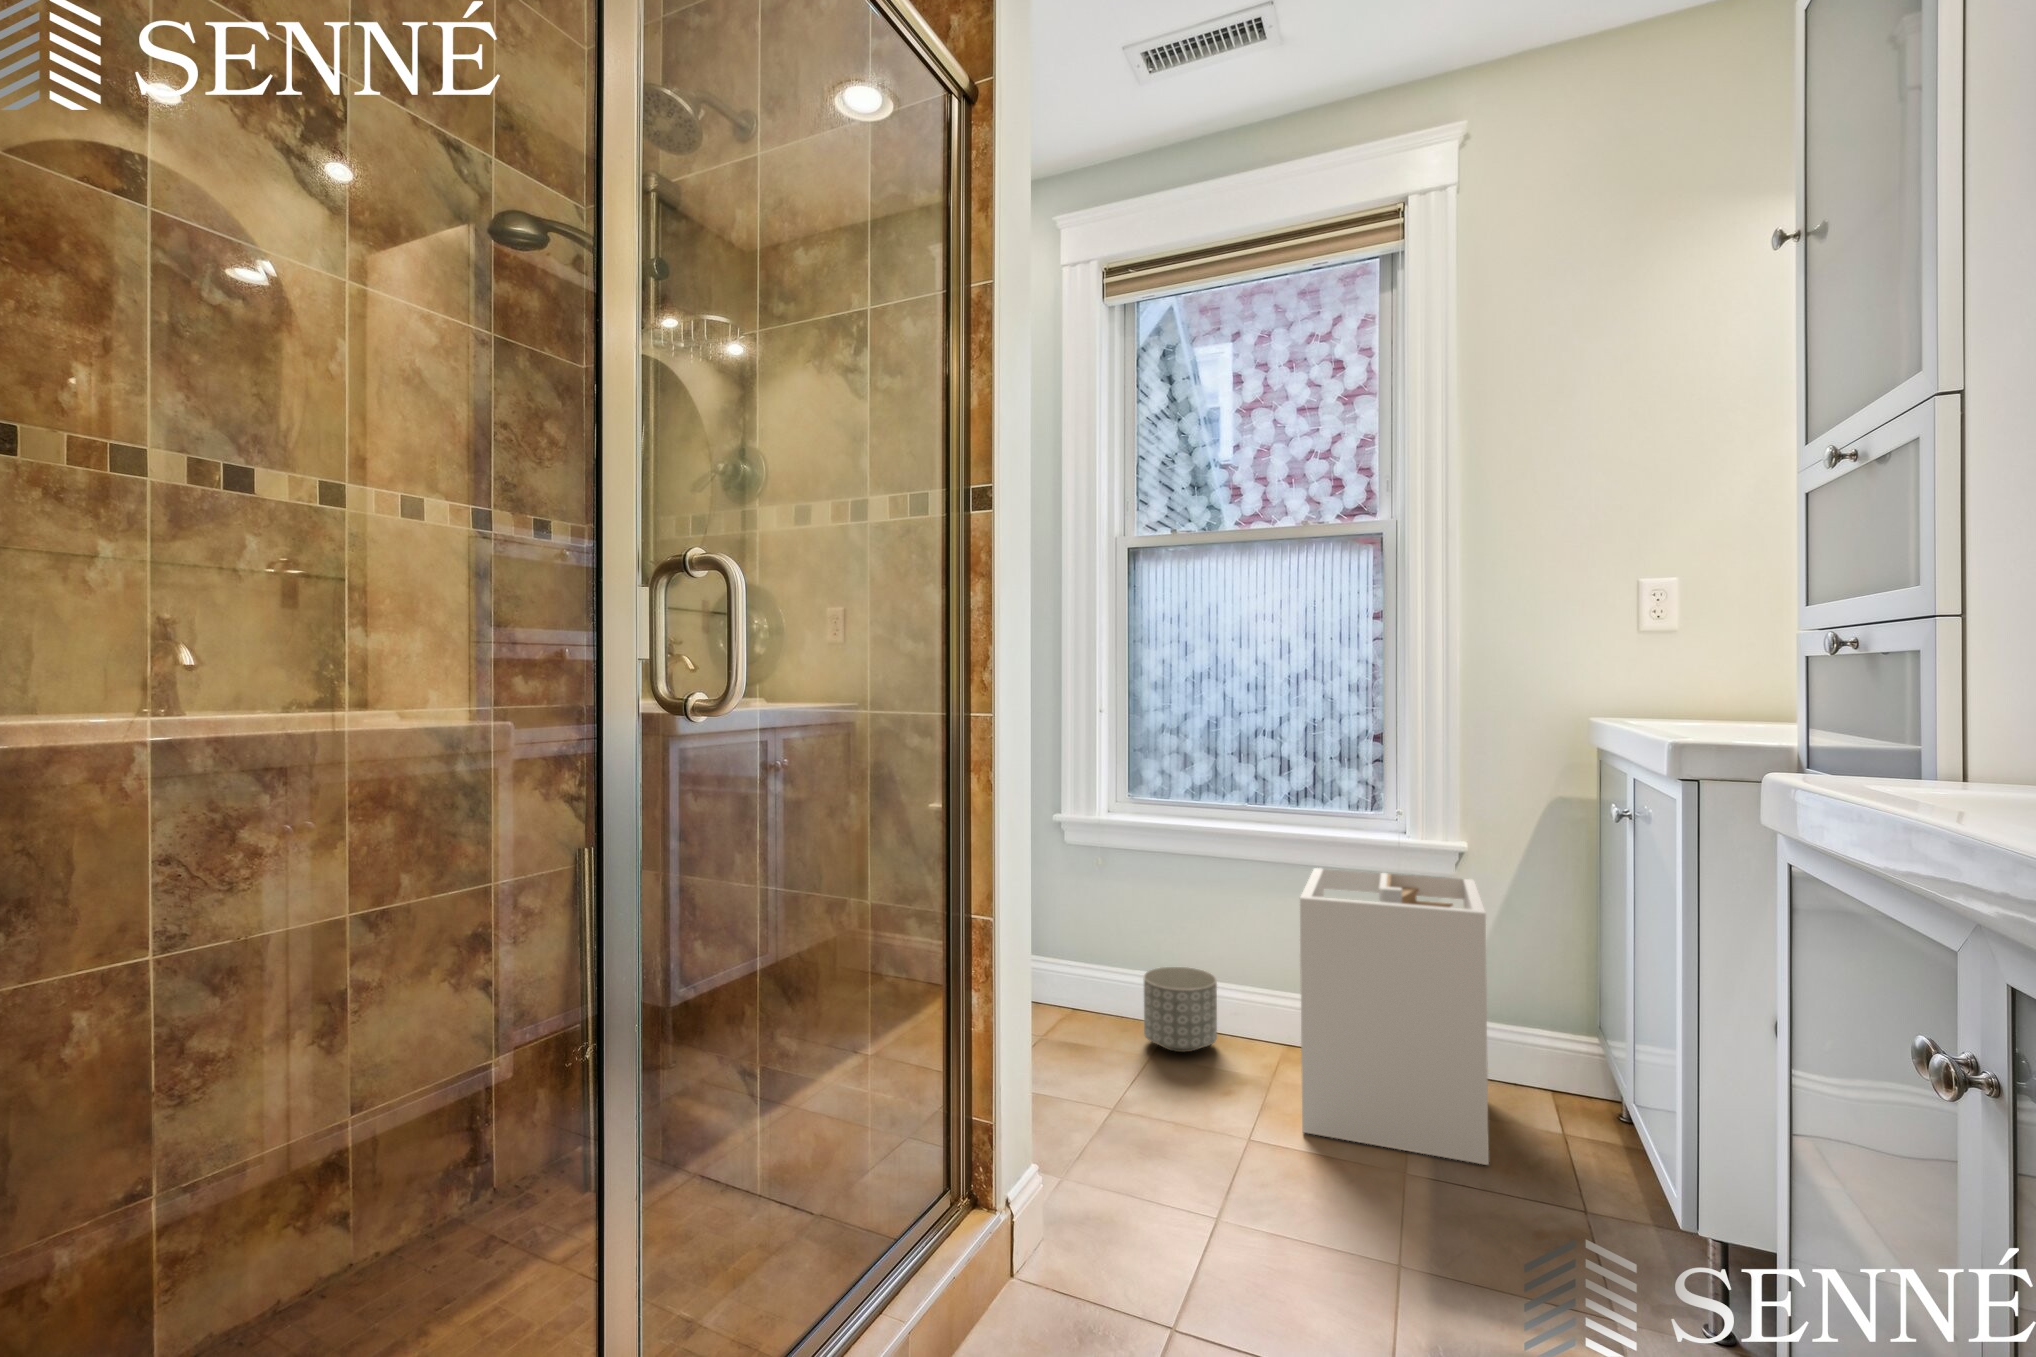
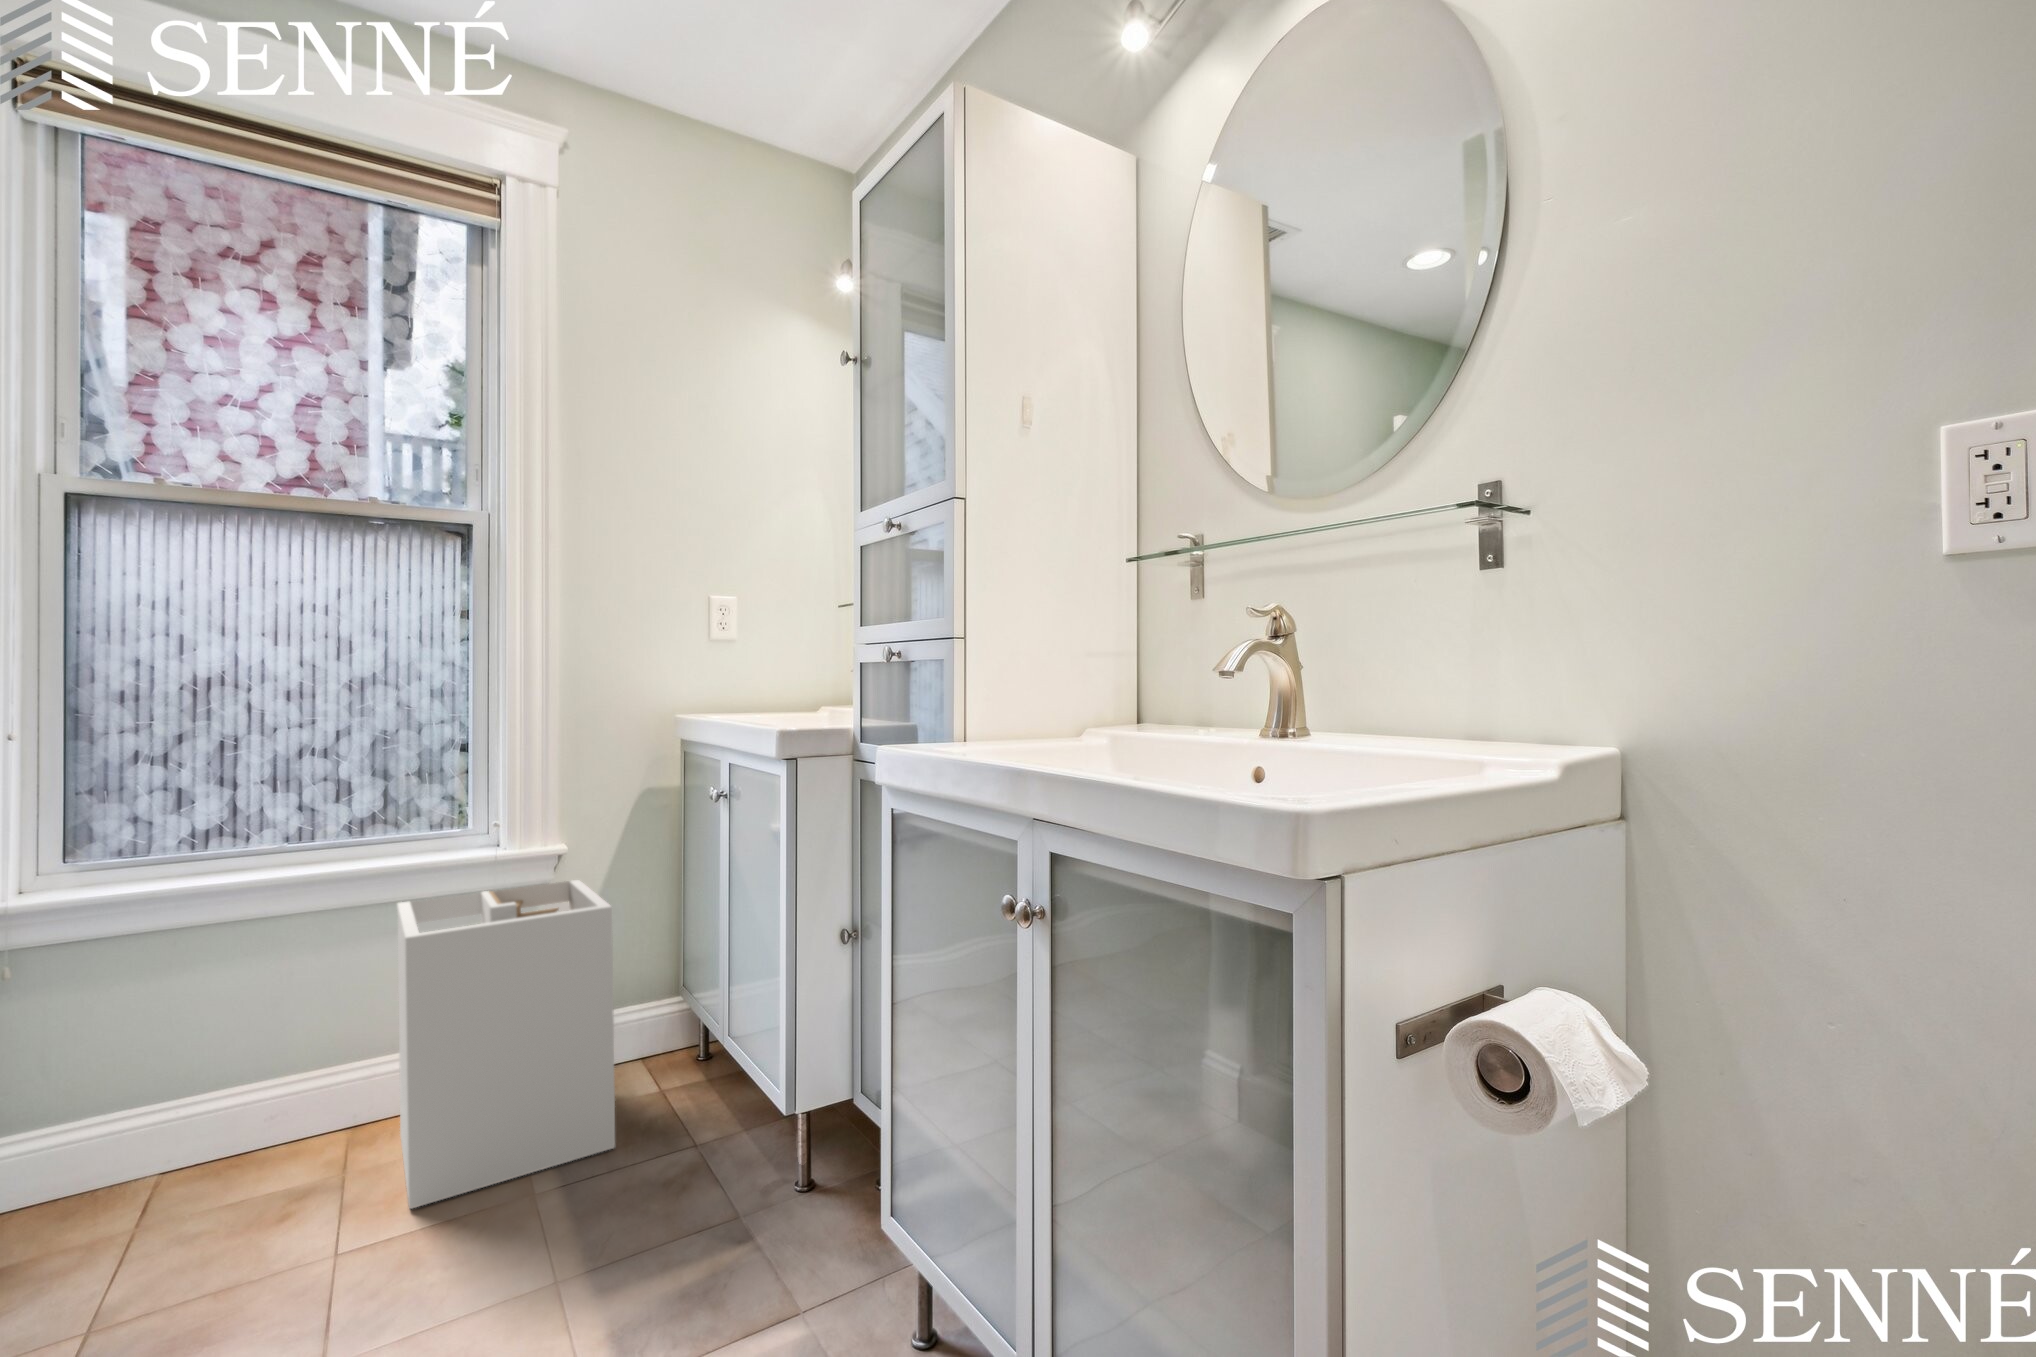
planter: present [1144,967,1217,1052] -> none [115,1073,249,1200]

